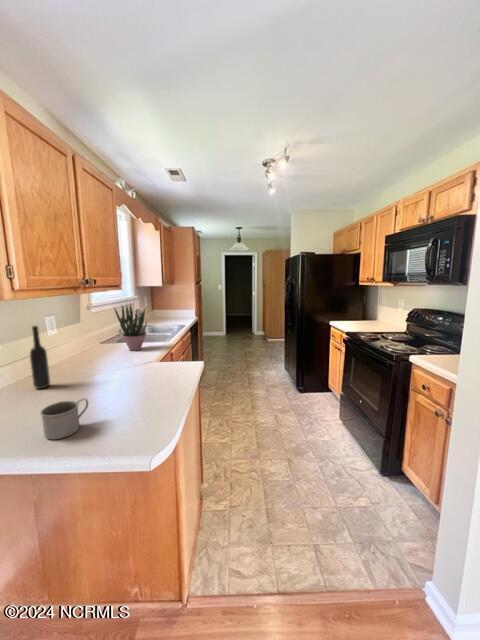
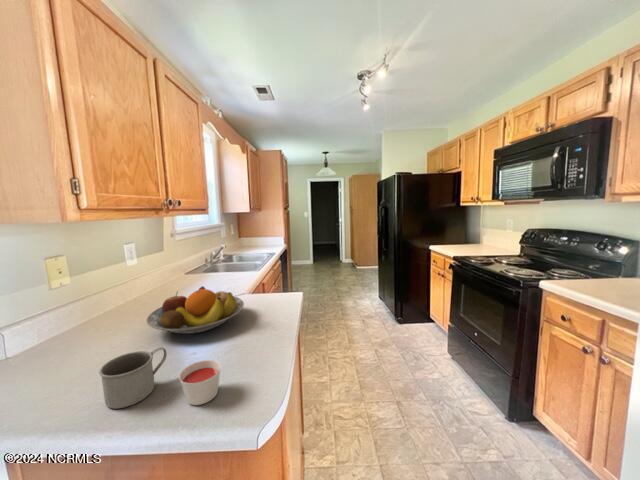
potted plant: present [114,305,147,351] -> none [200,228,237,281]
bottle: present [30,326,50,389] -> none [99,254,124,330]
fruit bowl: none [70,354,150,392] -> present [147,286,244,334]
candle: none [99,408,129,438] -> present [179,360,221,405]

